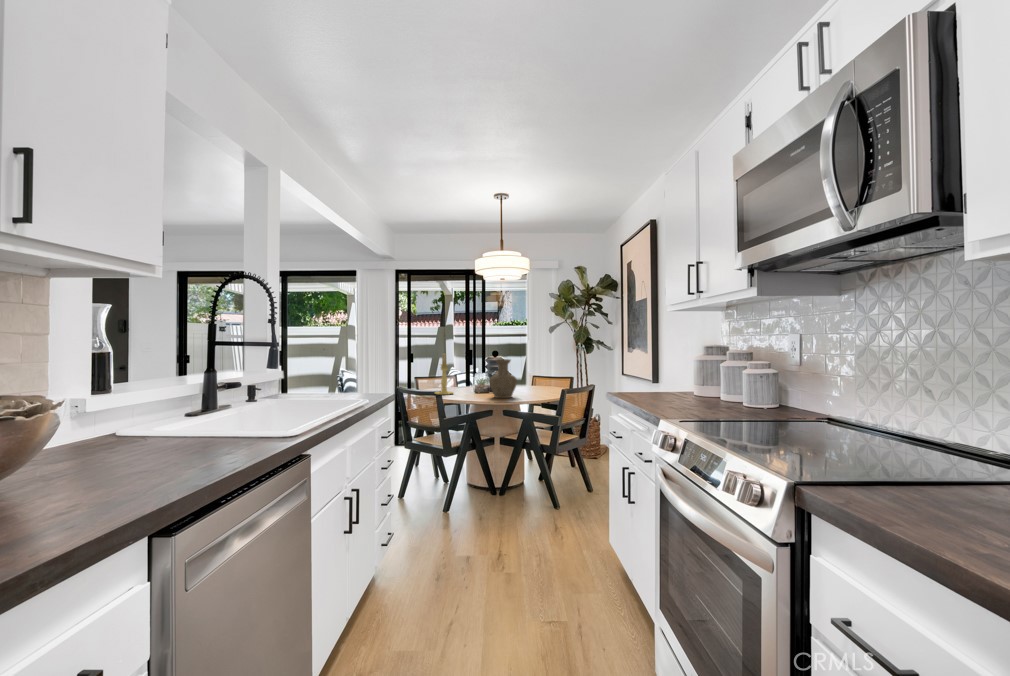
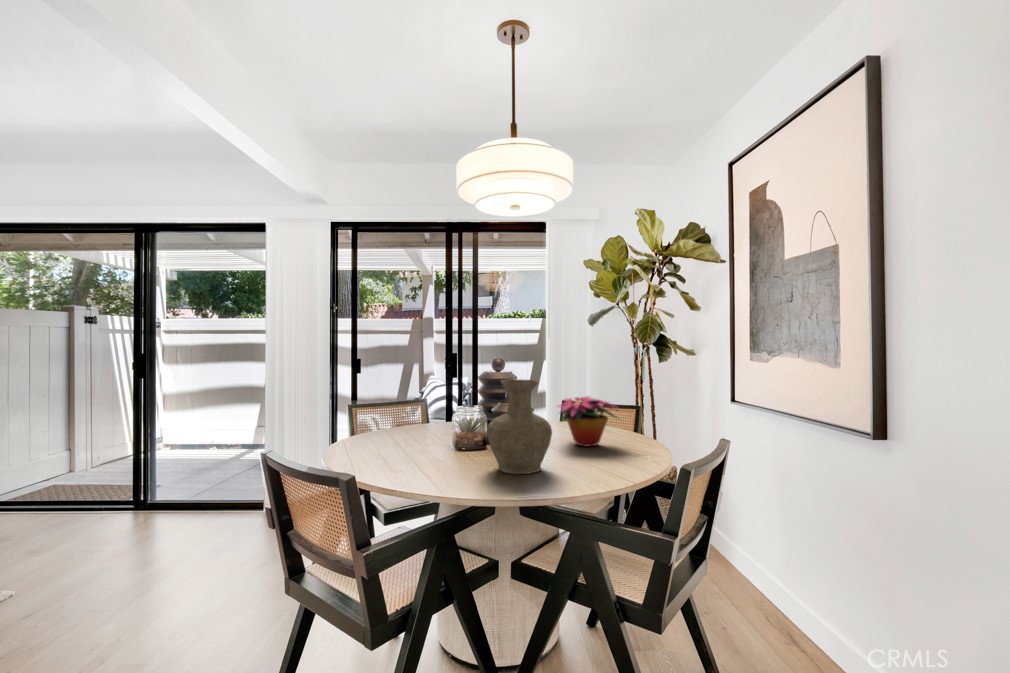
candle holder: present [435,353,453,395] -> none [365,363,410,457]
flower arrangement: none [521,368,556,392] -> present [558,396,618,446]

